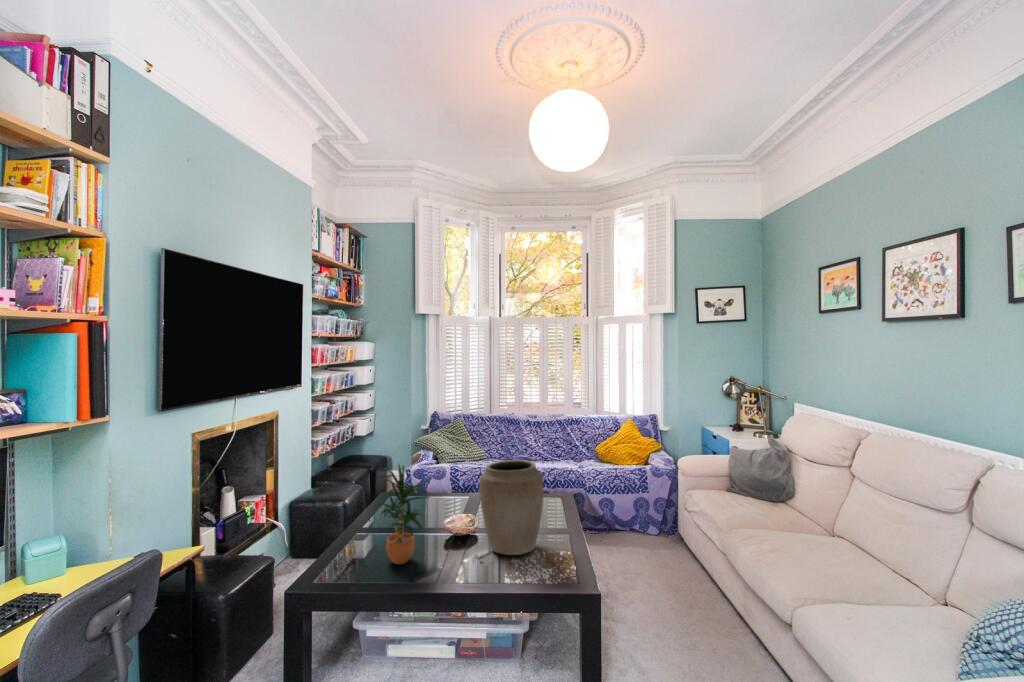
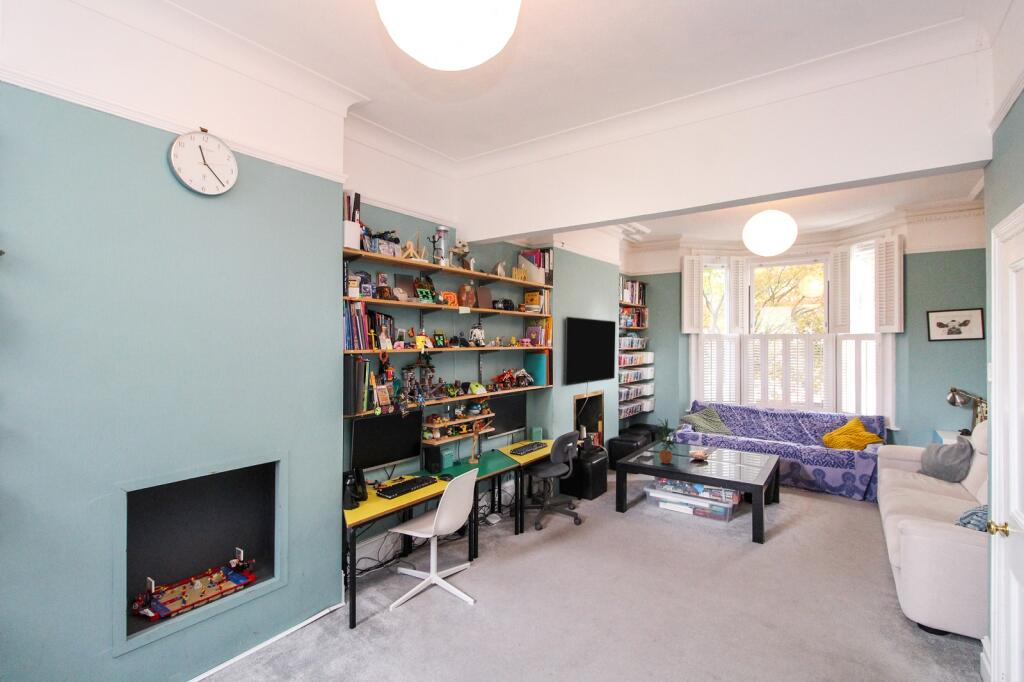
vase: present [479,460,543,555] -> none [707,424,743,470]

